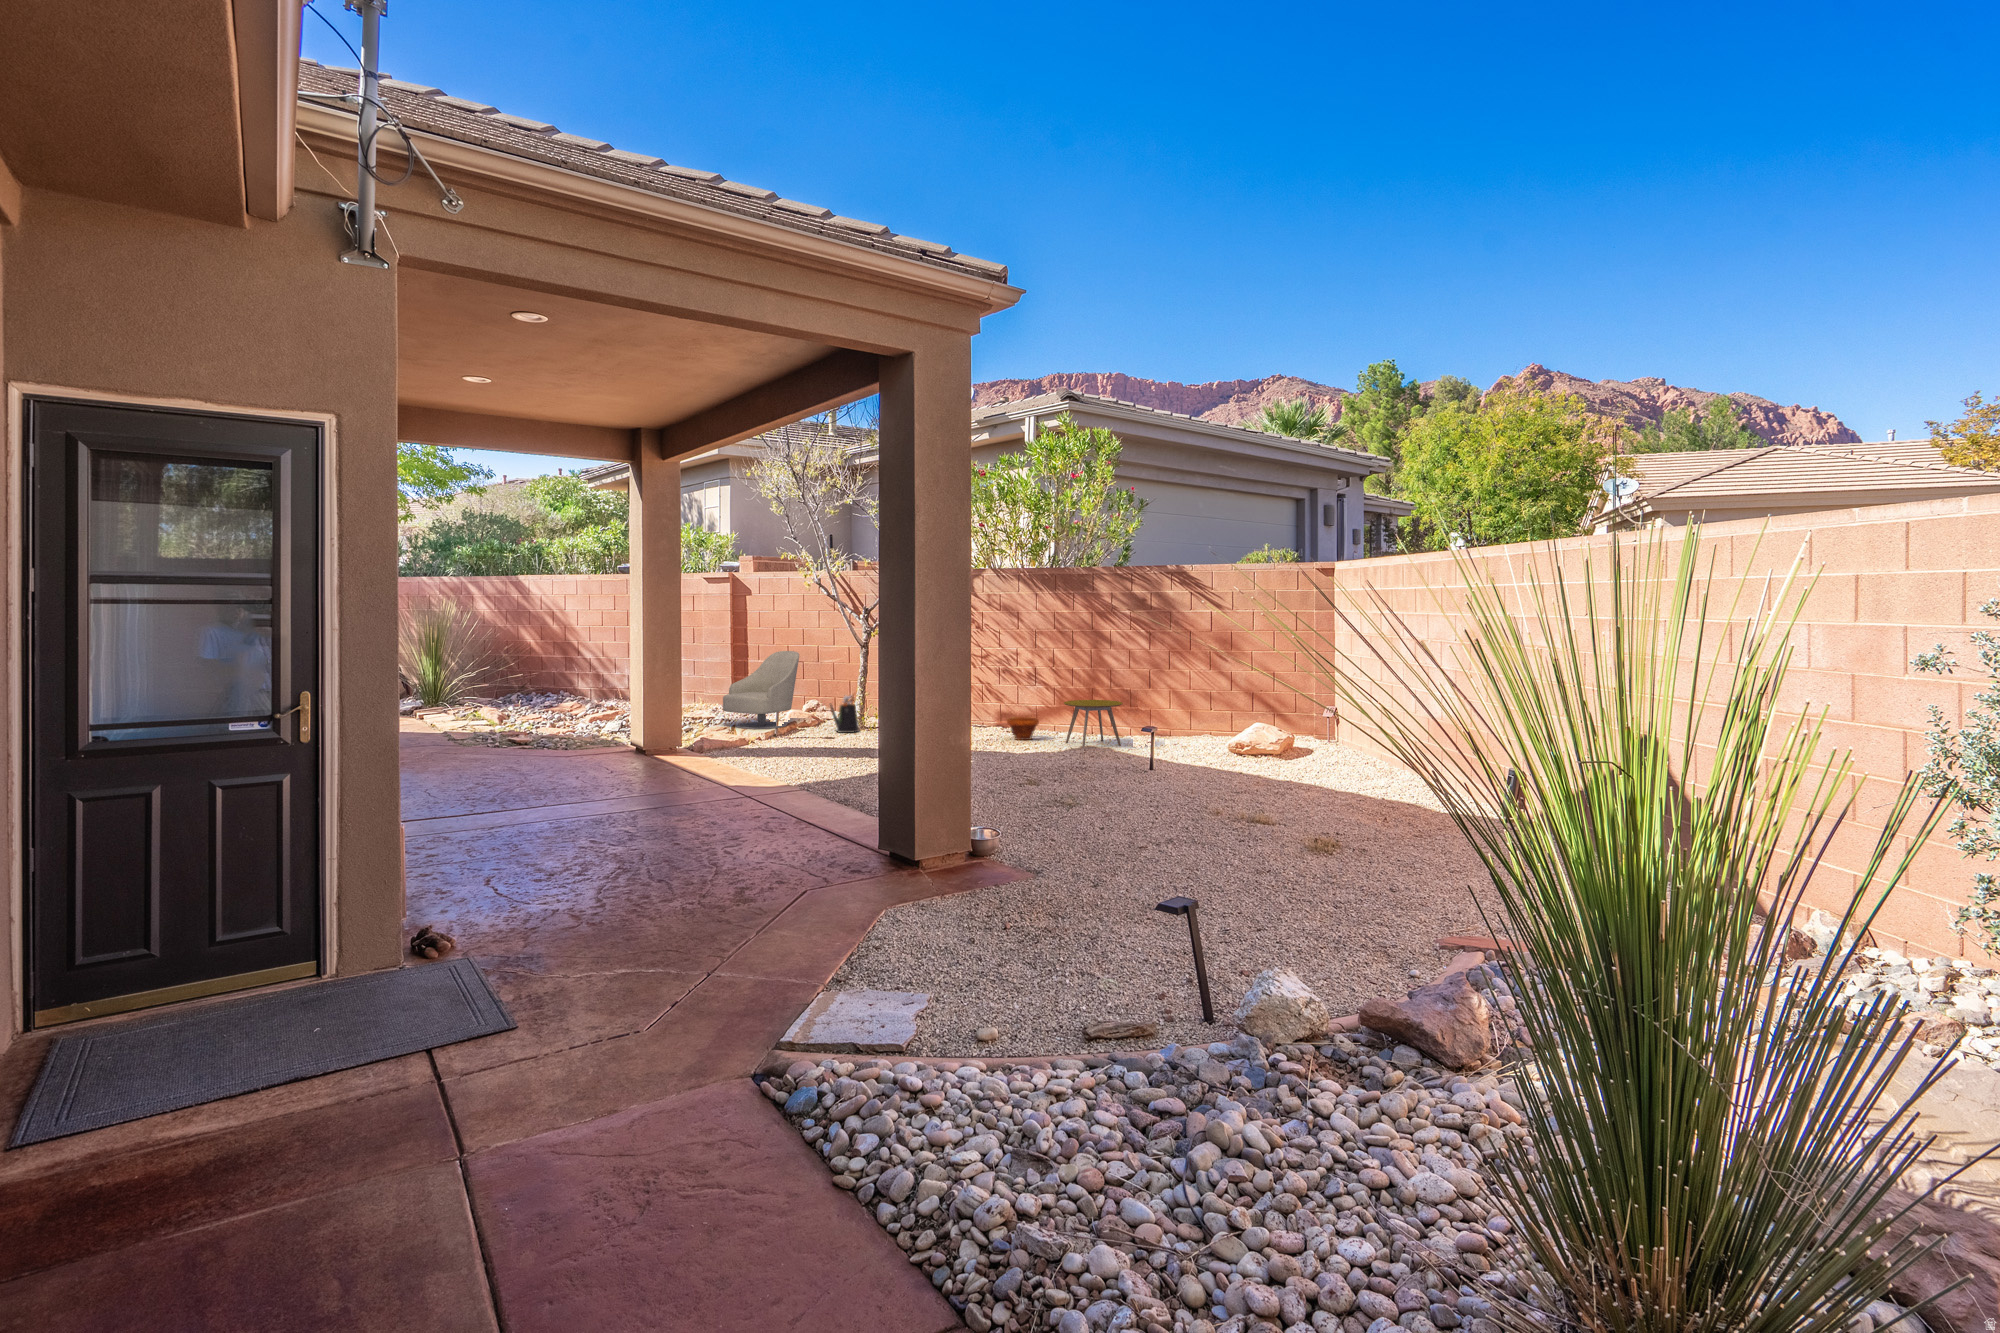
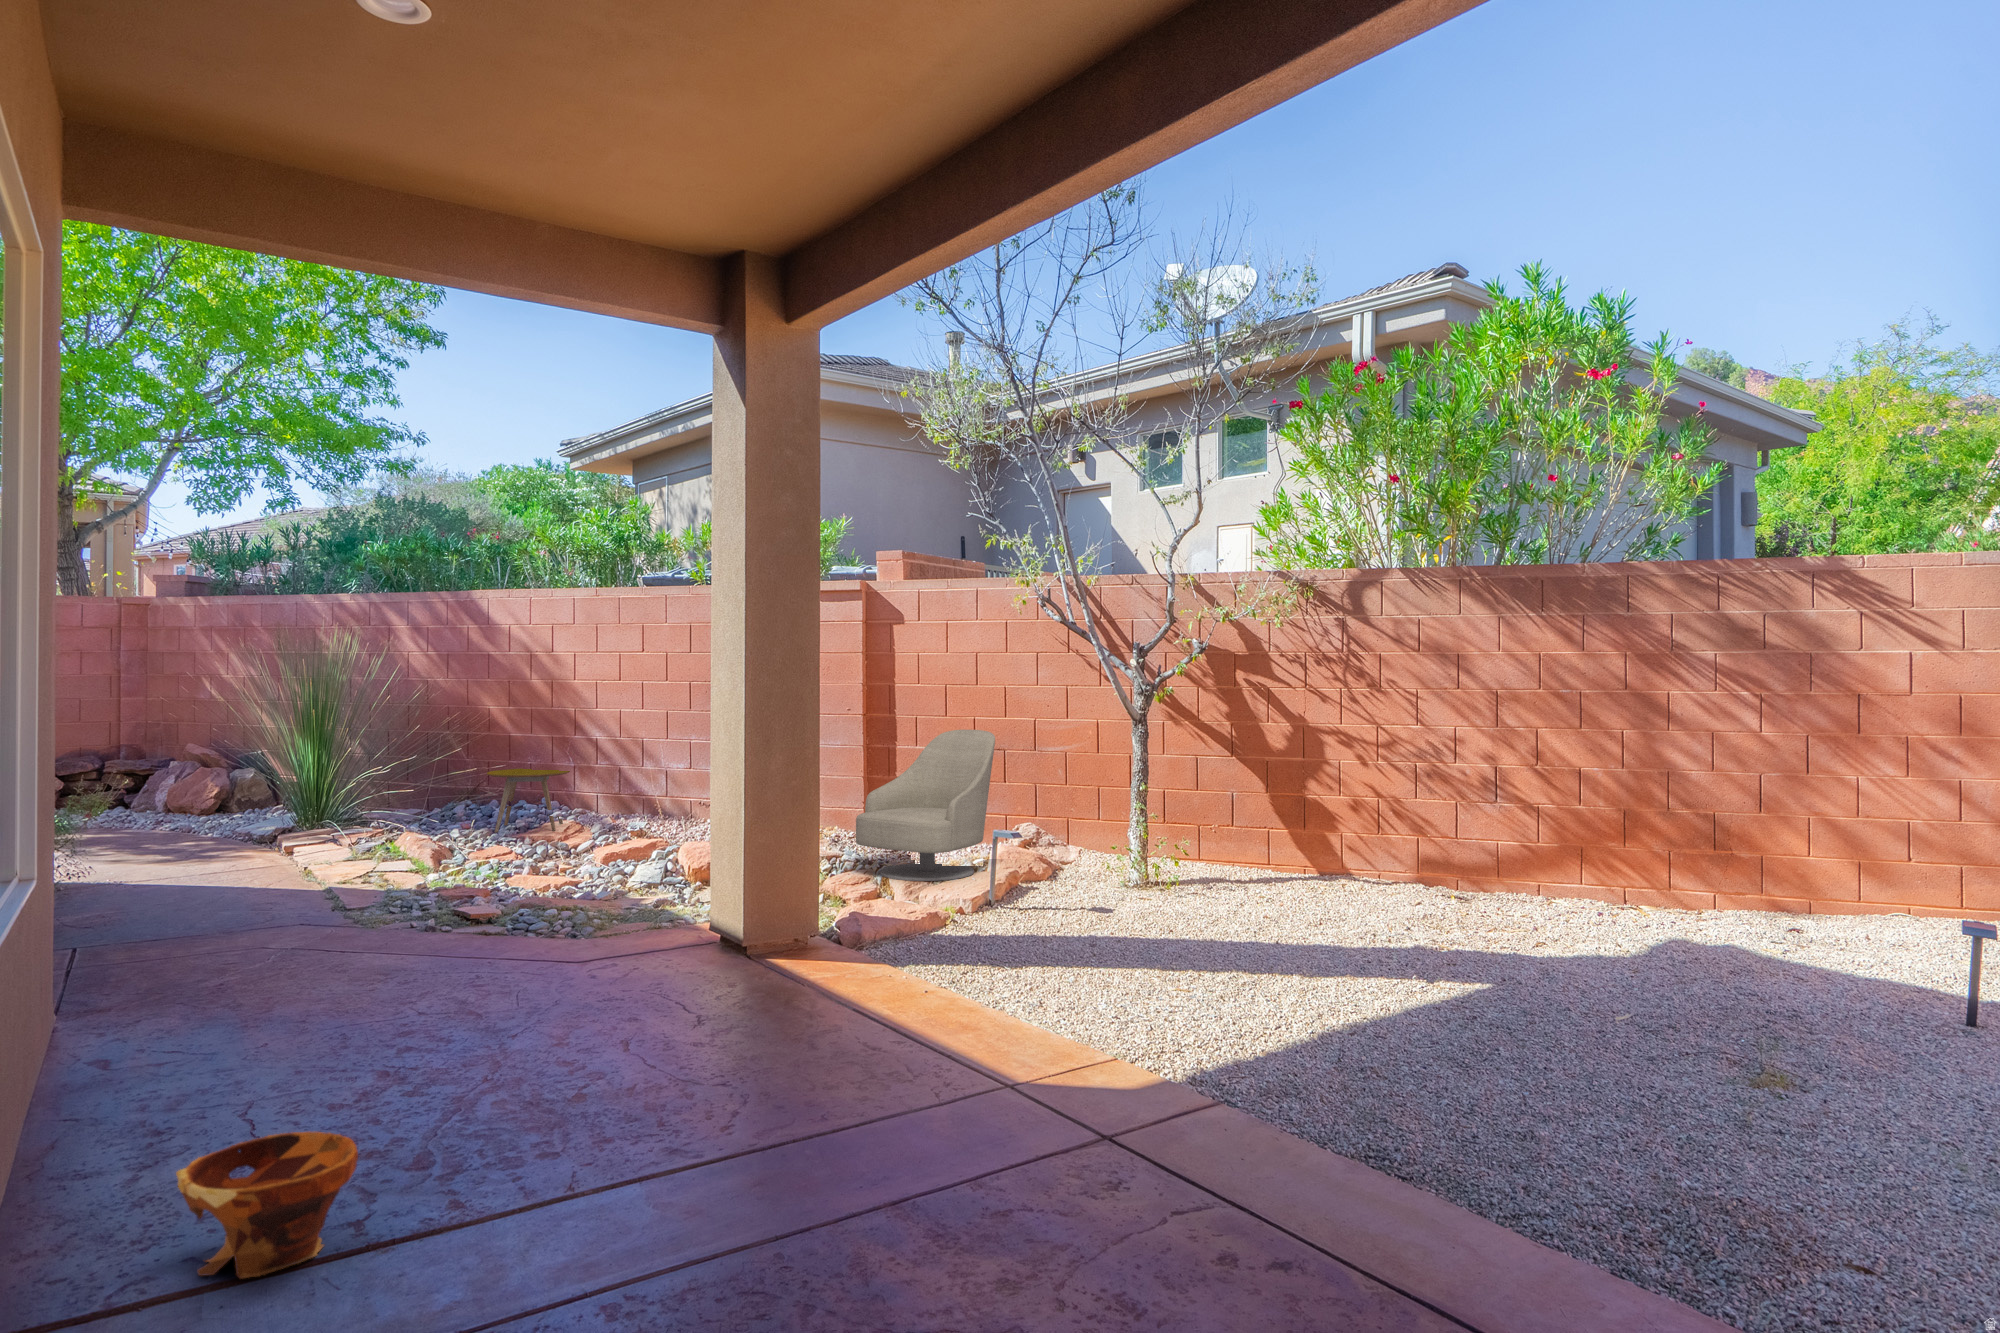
watering can: present [830,695,859,733] -> none [1070,809,1140,892]
side table: present [1064,700,1123,748] -> present [487,768,570,833]
planter: present [1007,717,1039,740] -> present [176,1132,358,1278]

